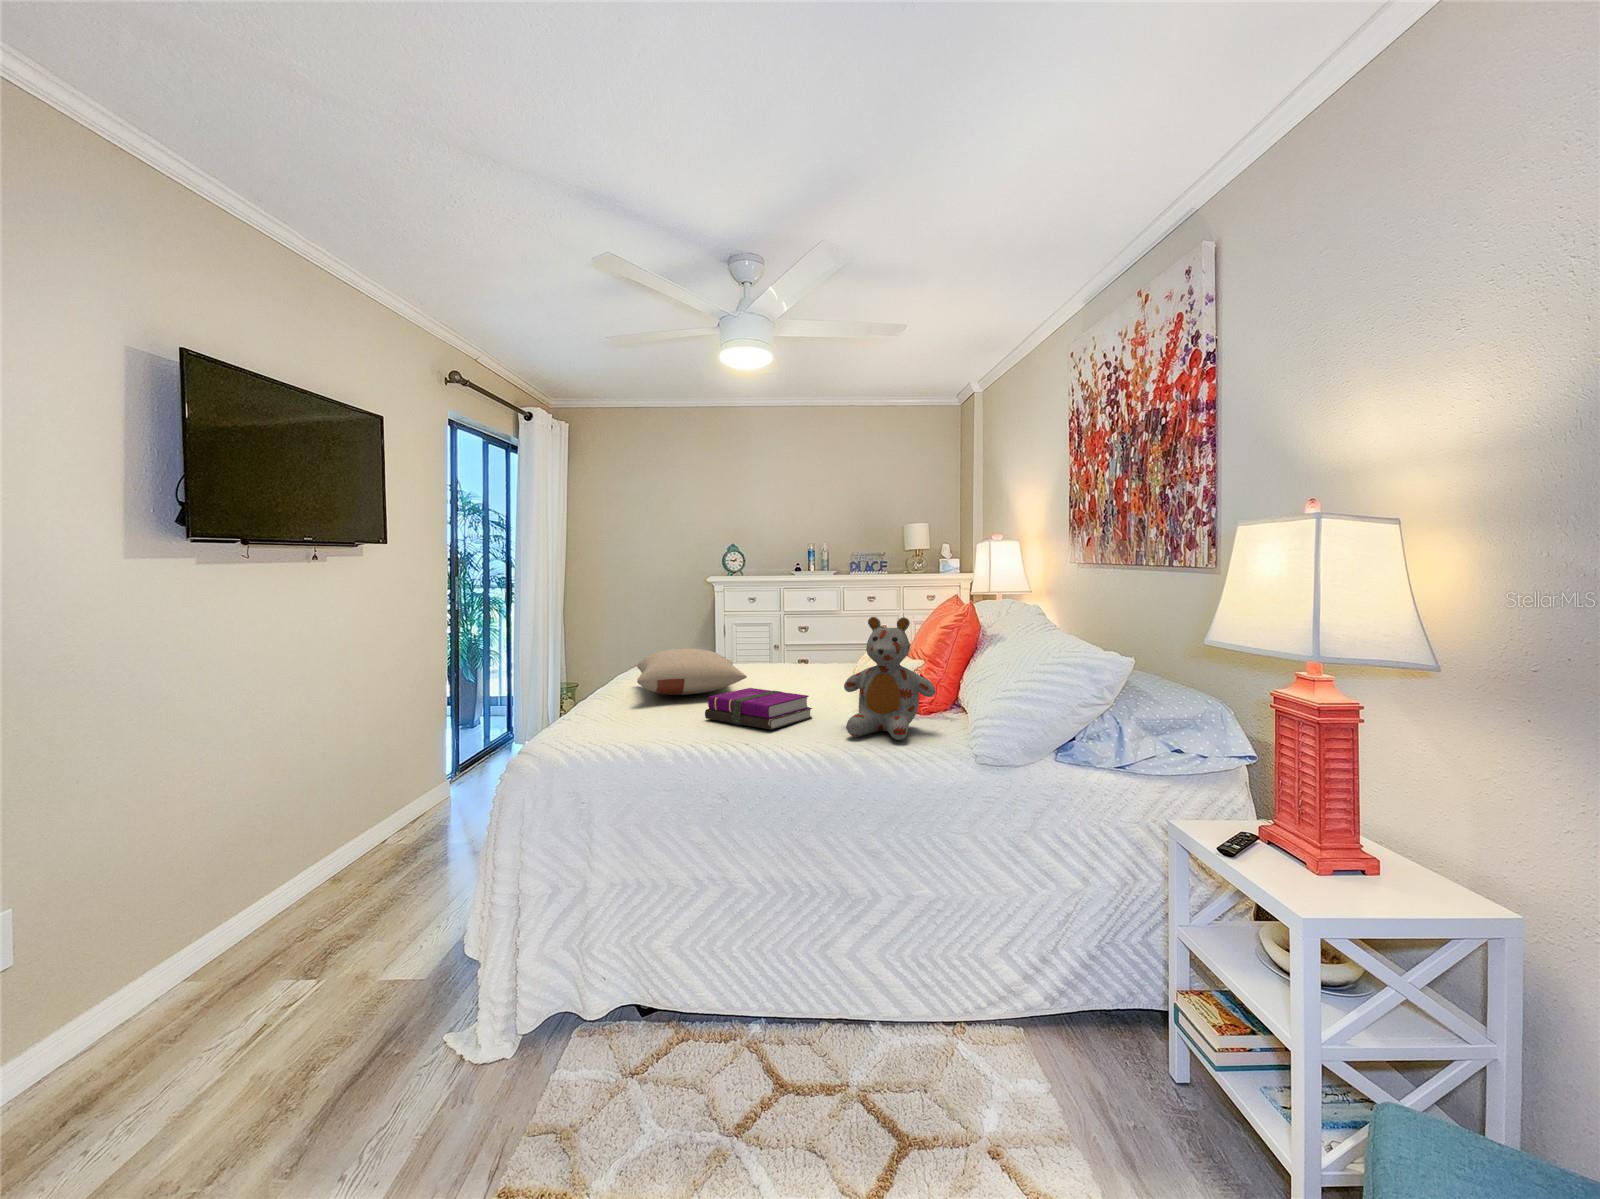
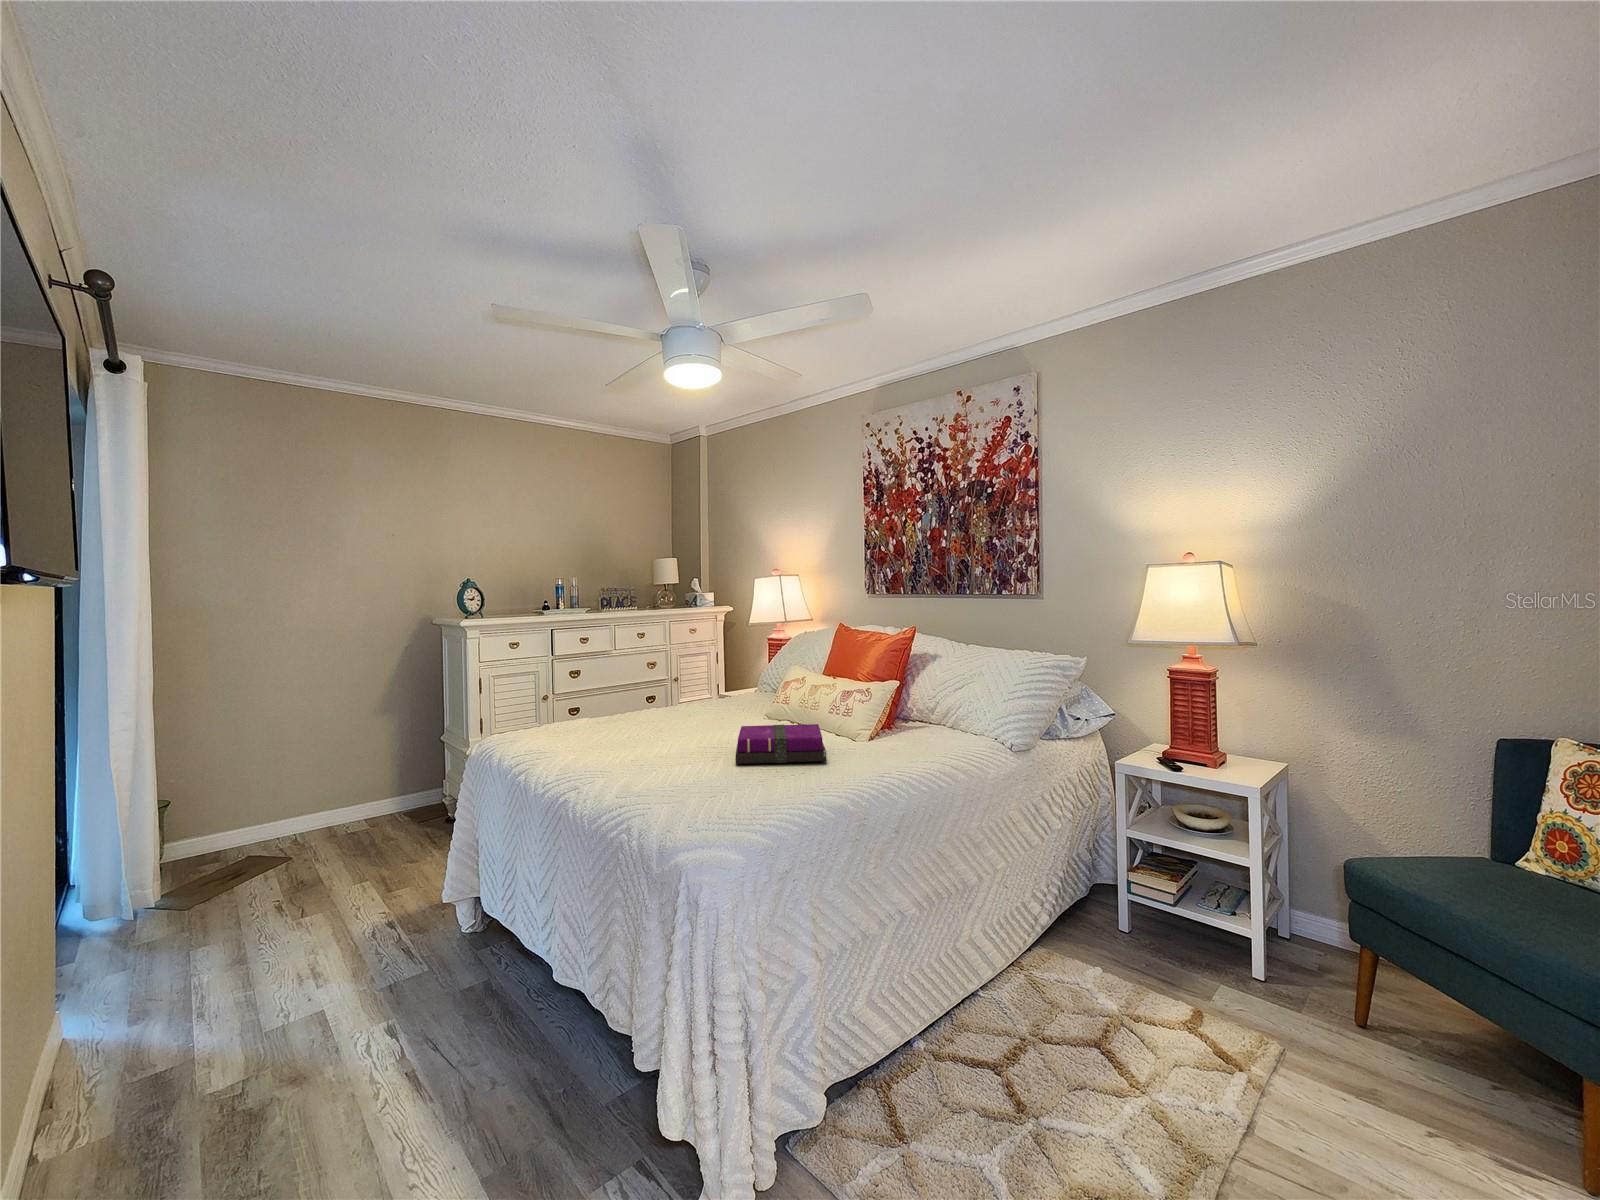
stuffed bear: present [844,617,935,740] -> none [860,642,945,753]
pillow: present [637,649,747,695] -> none [550,694,716,749]

